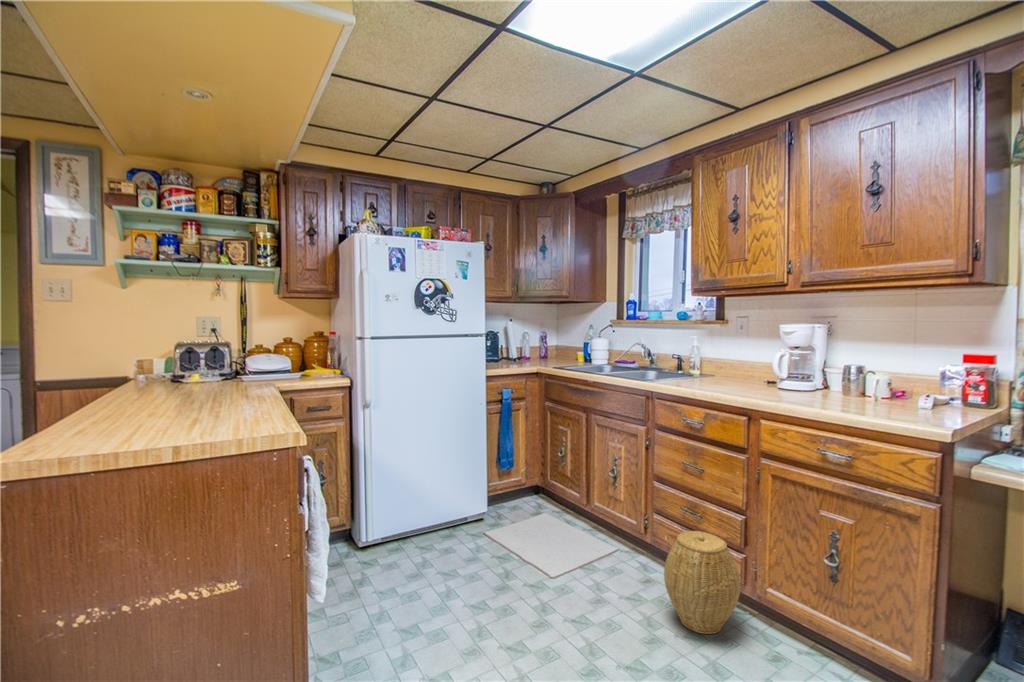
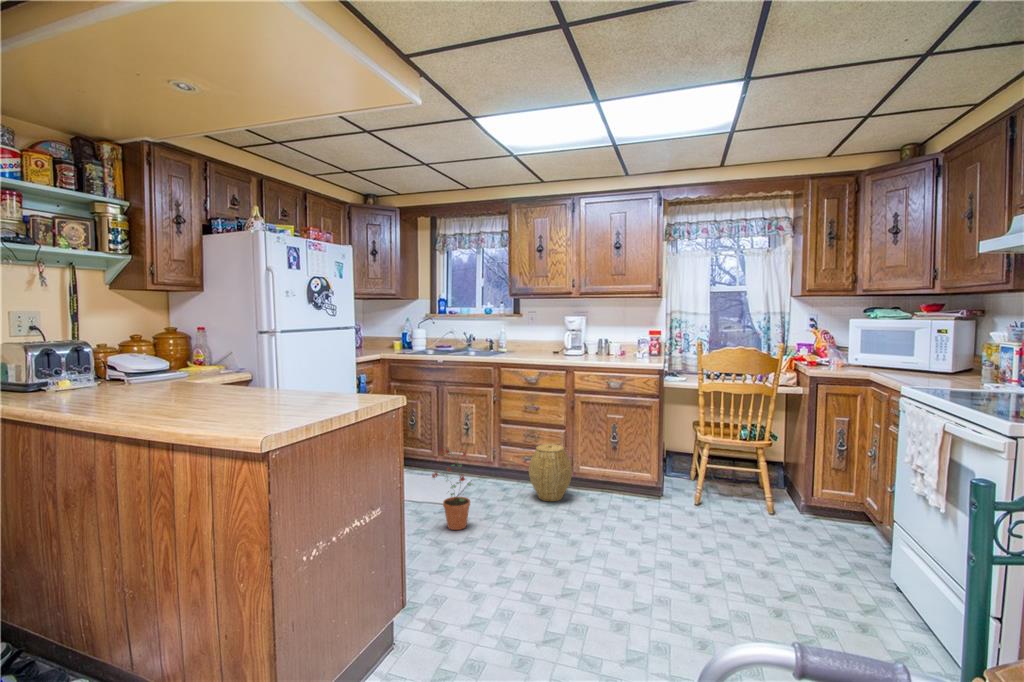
potted plant: none [484,505,545,630] -> present [432,447,472,530]

